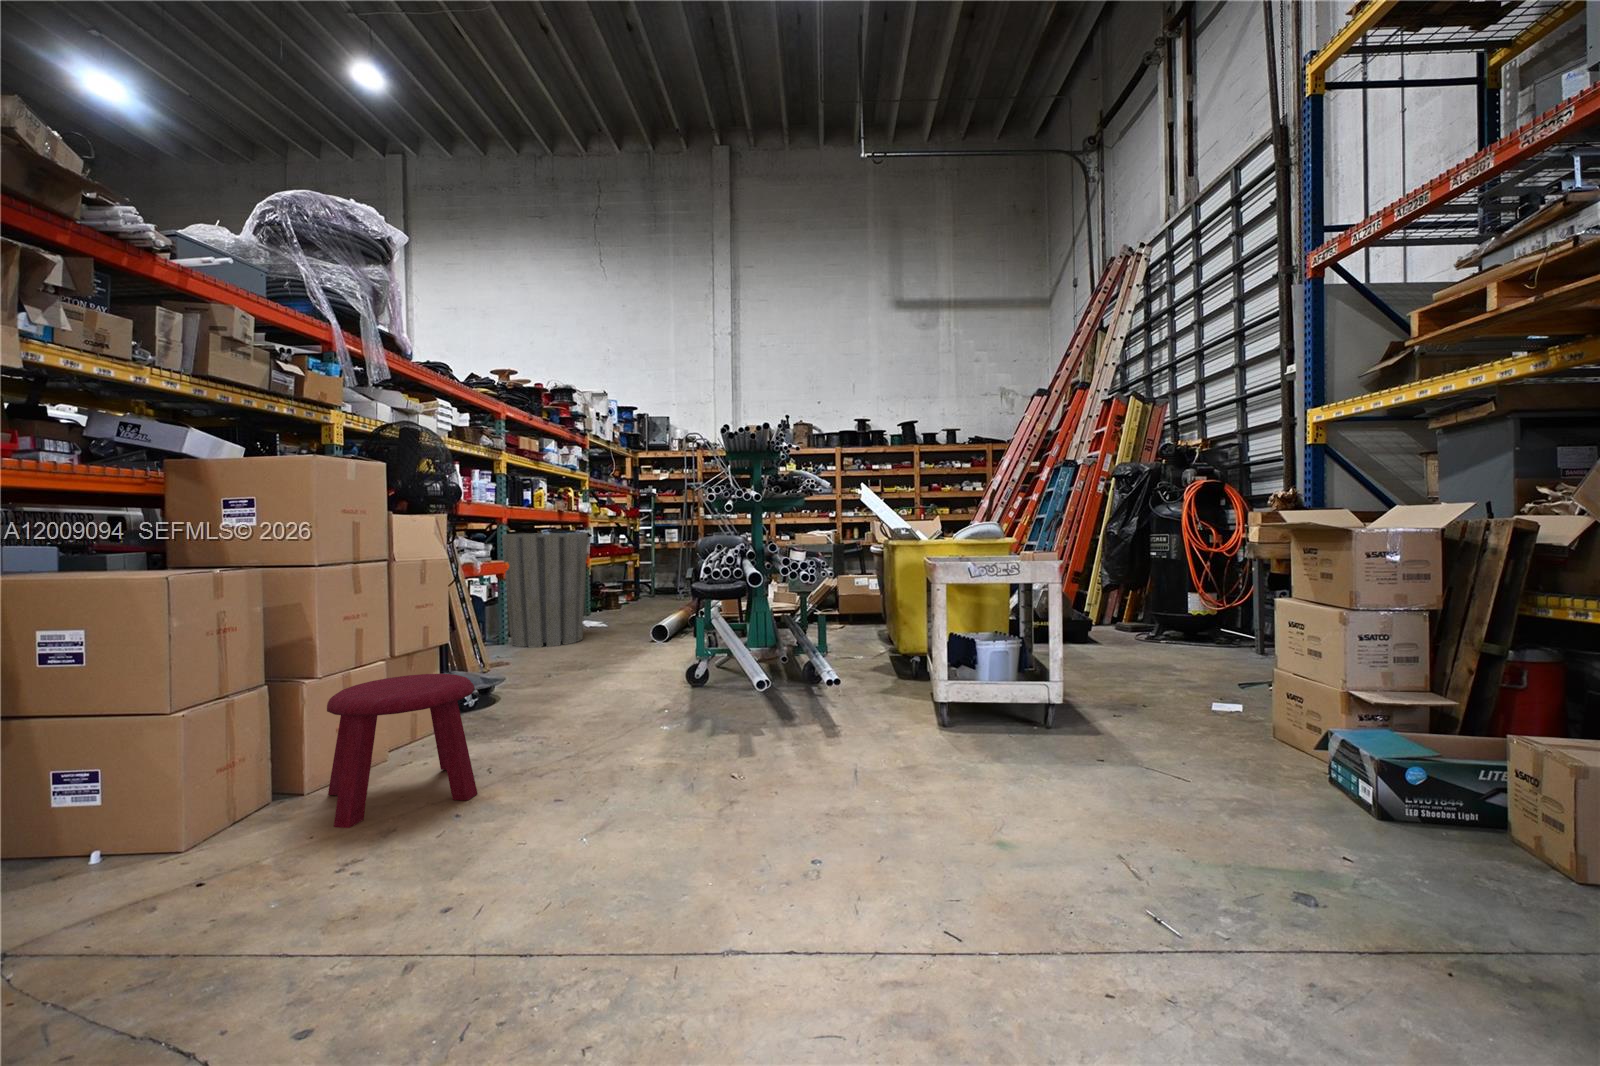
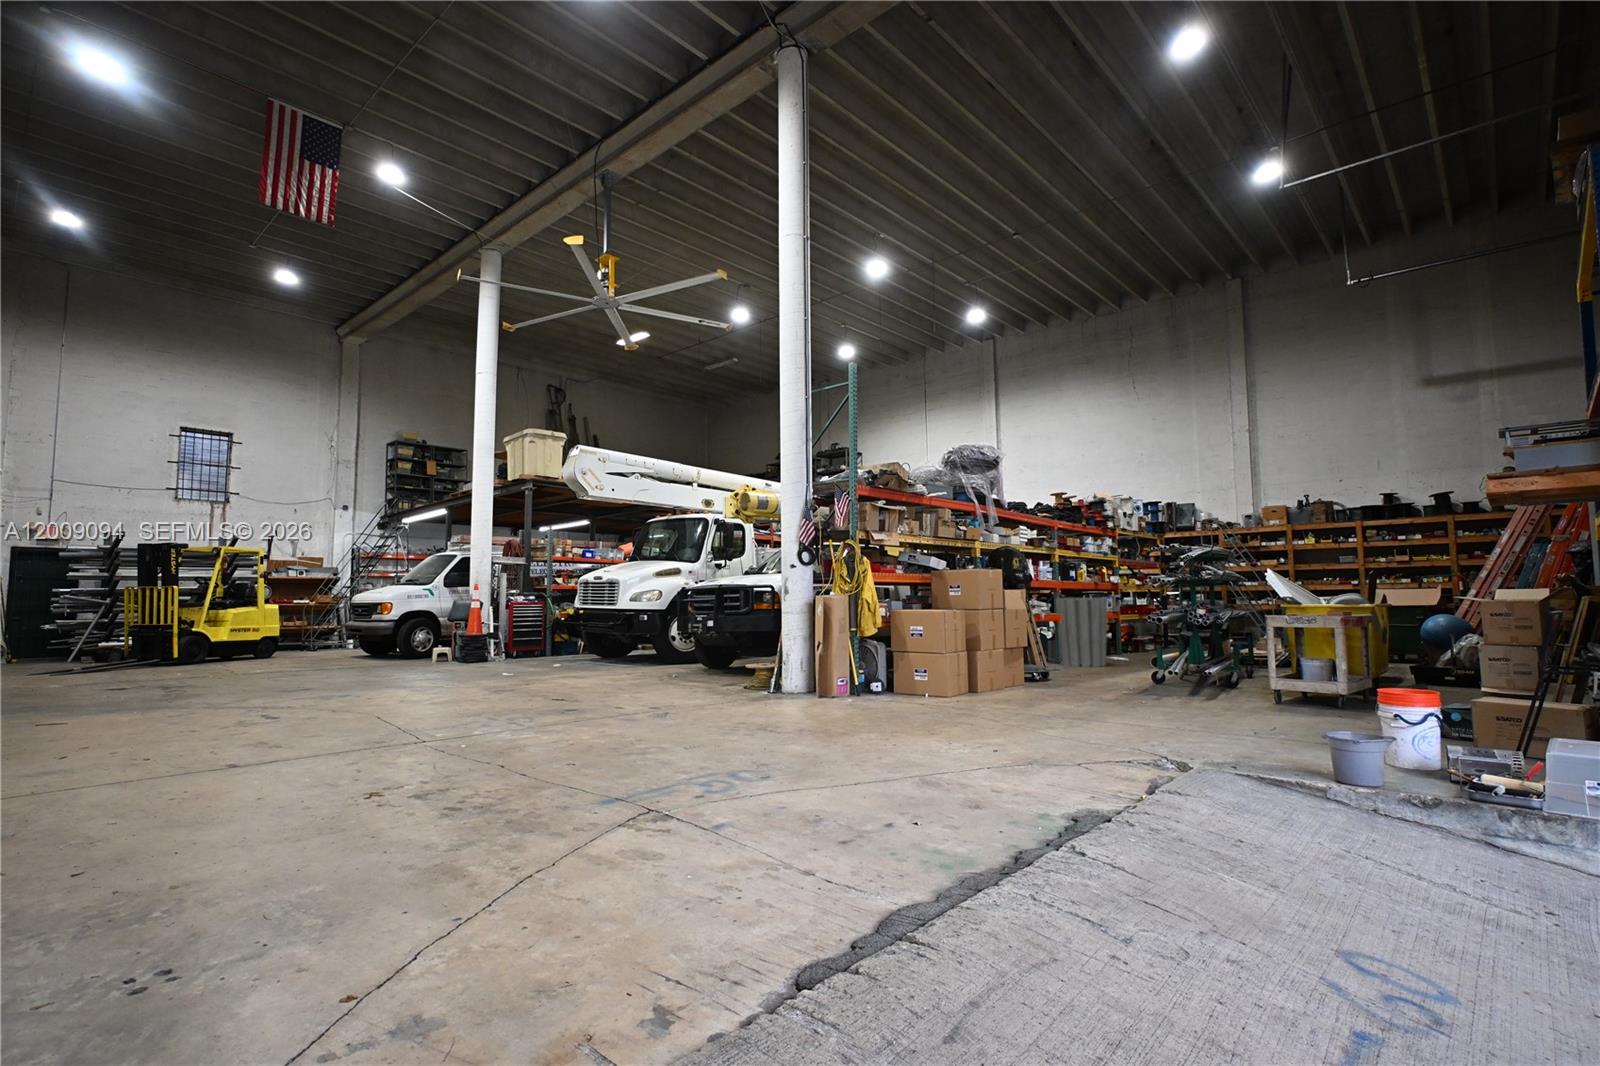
stool: present [327,674,478,828] -> none [988,649,1034,690]

